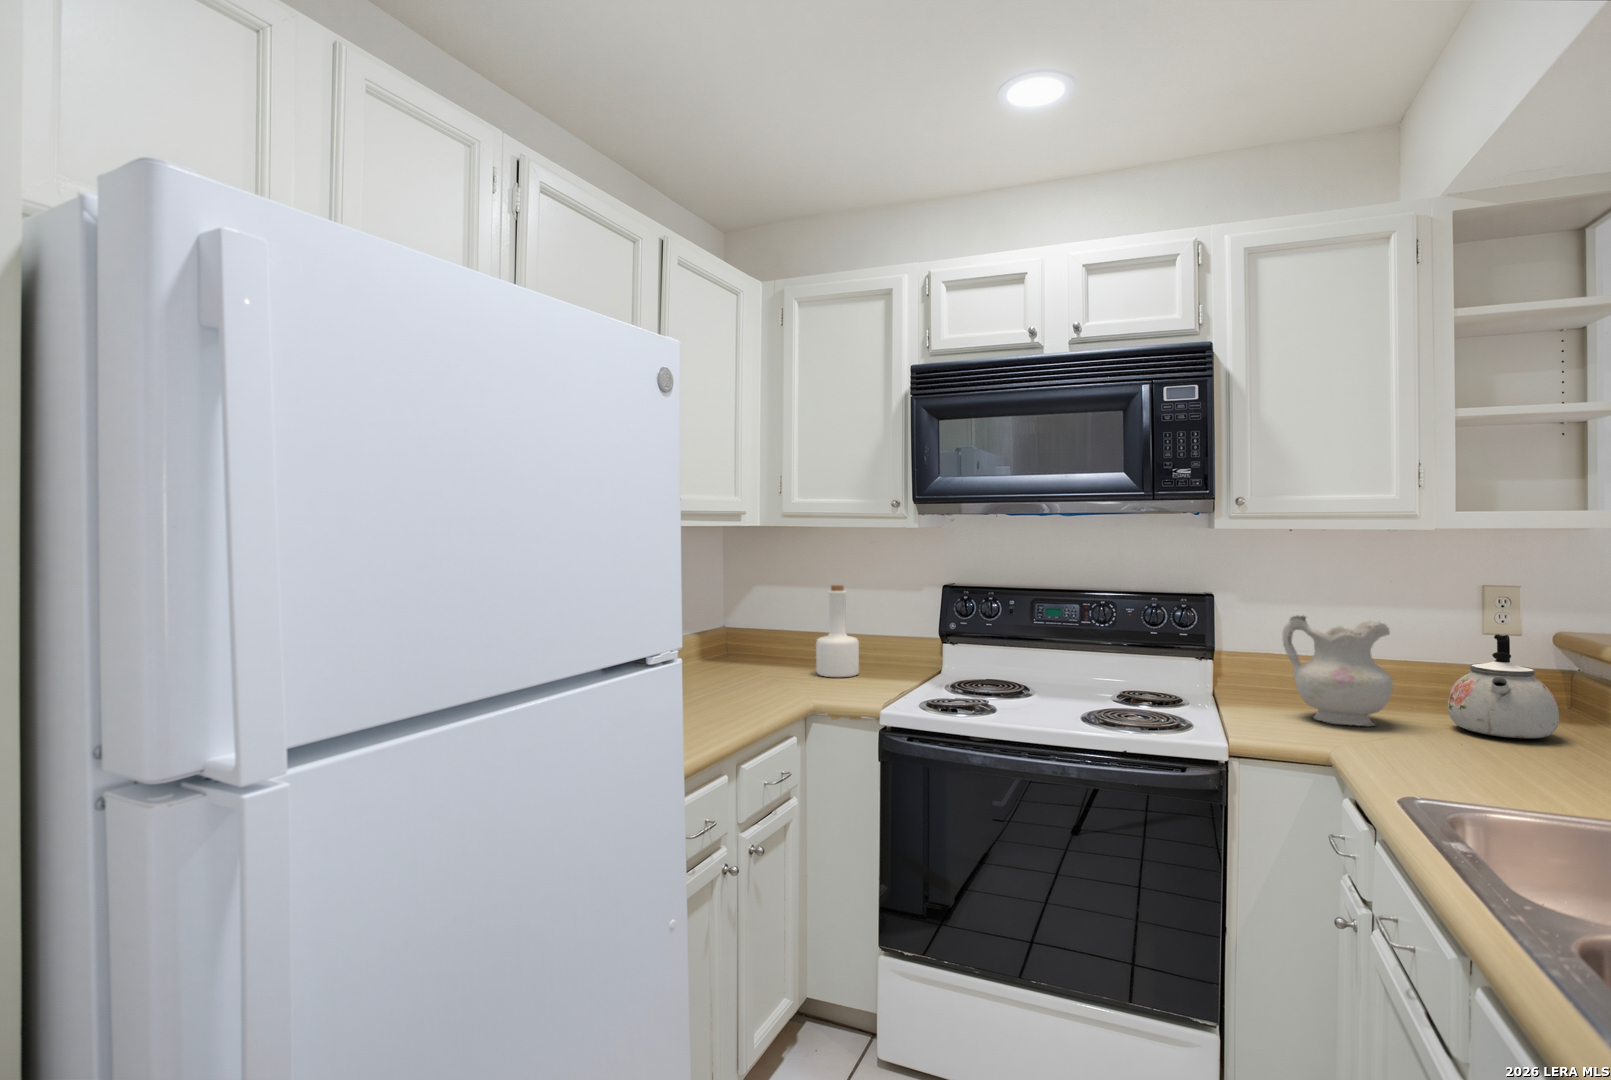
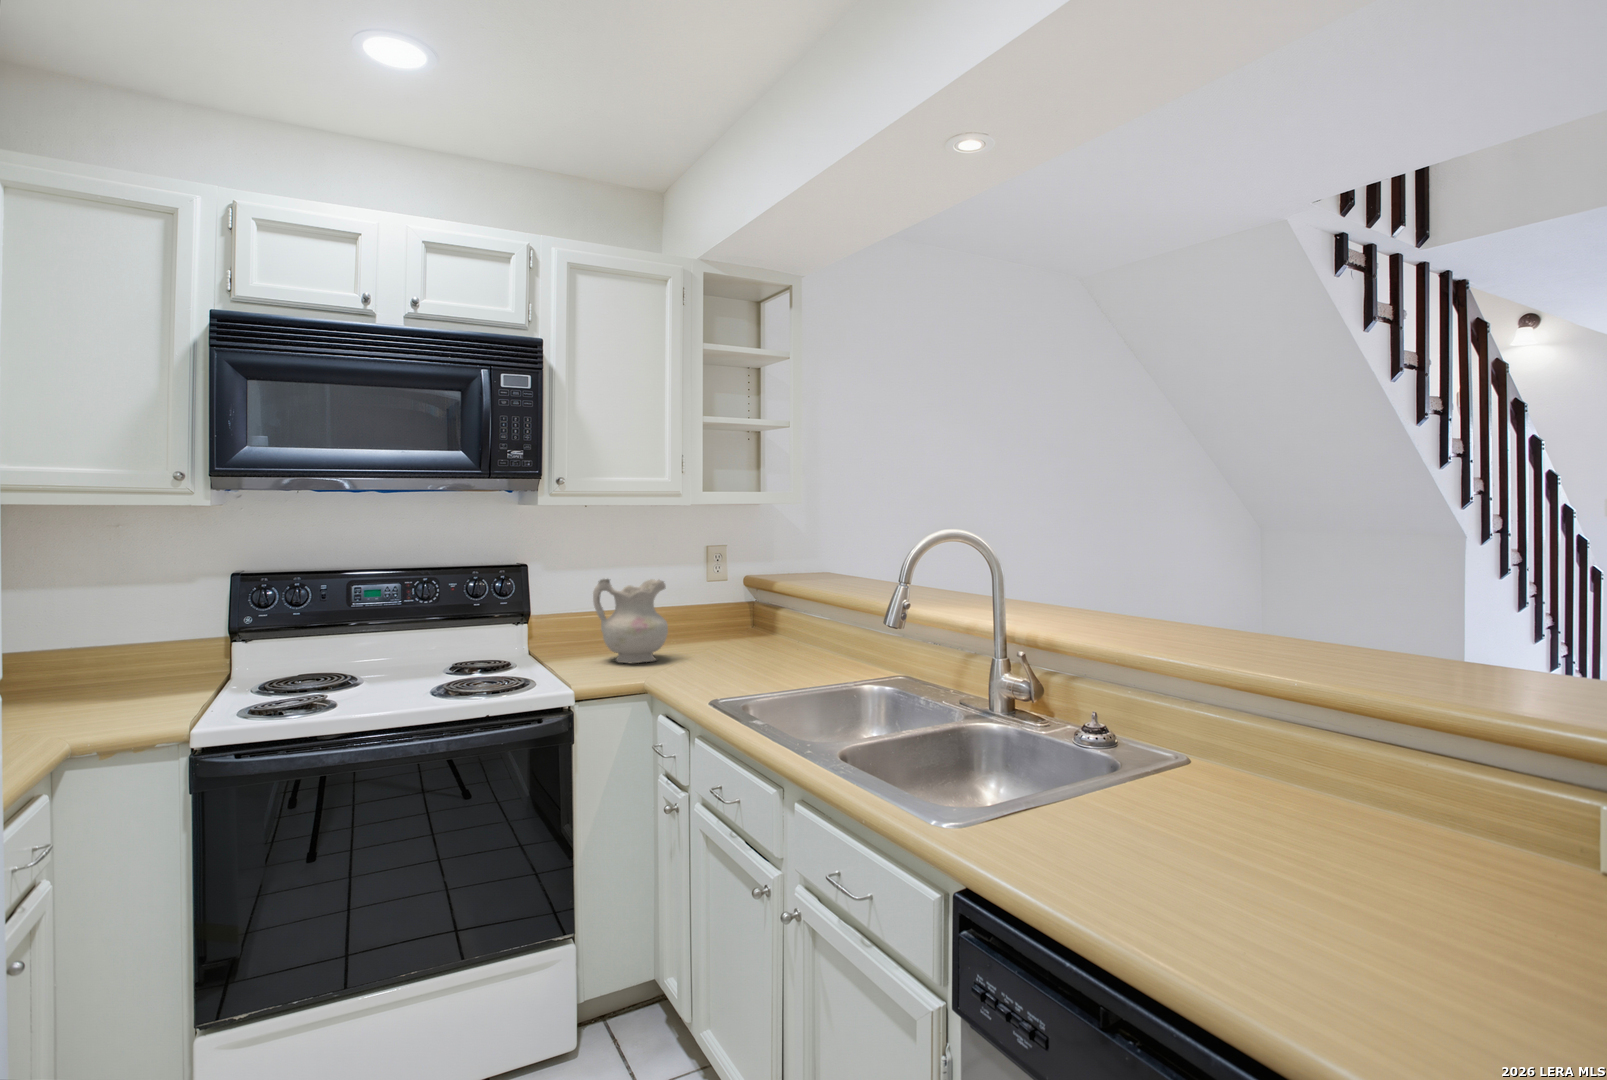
bottle: present [816,585,859,677] -> none [36,579,111,703]
kettle: present [1448,634,1559,738] -> none [698,583,758,655]

